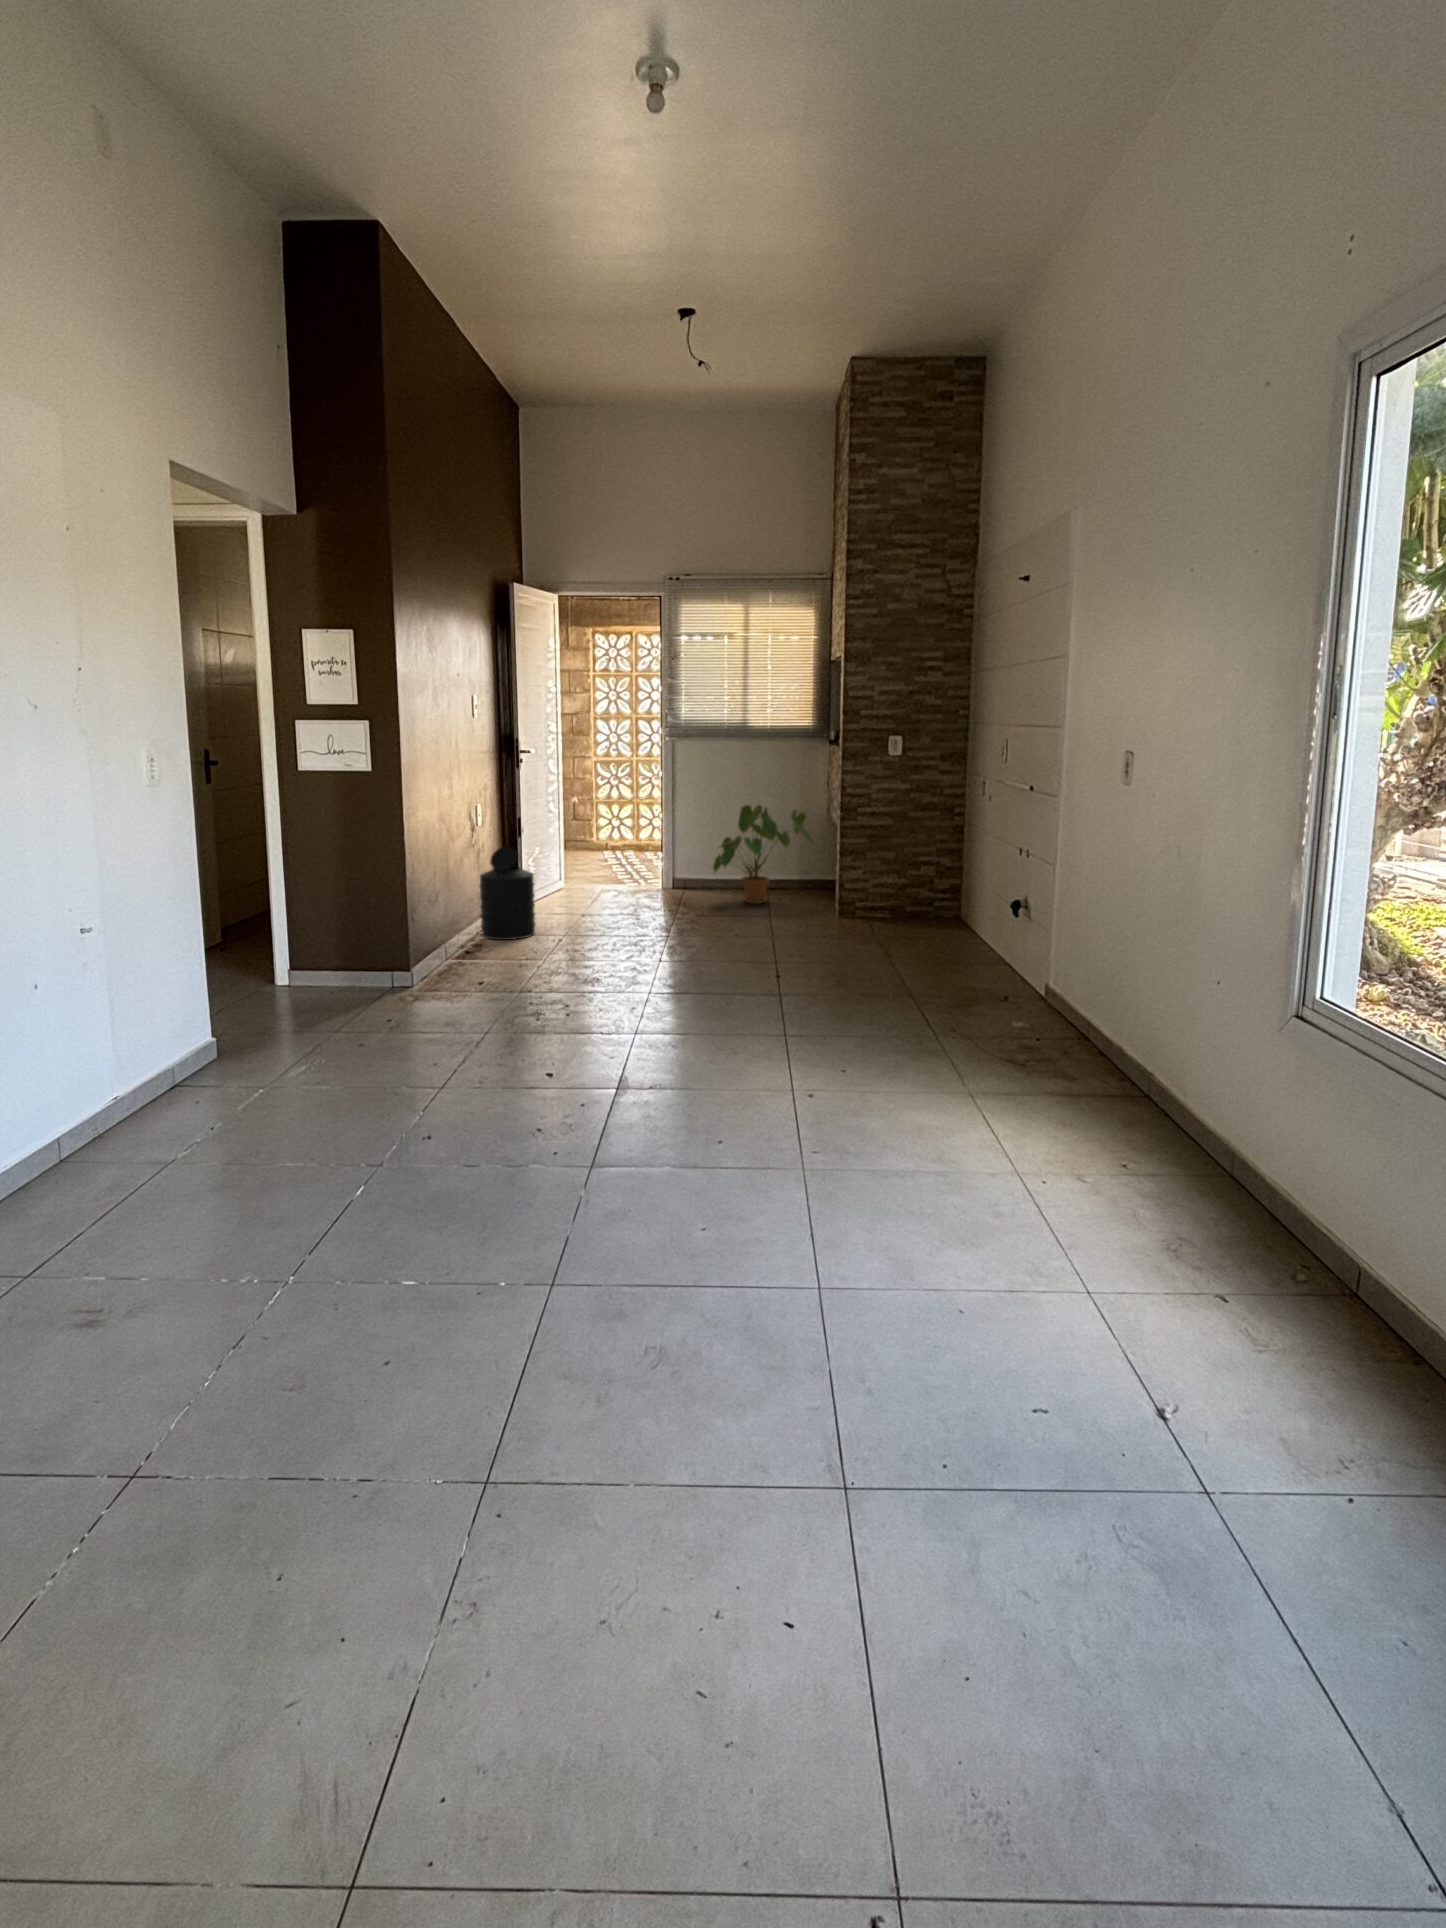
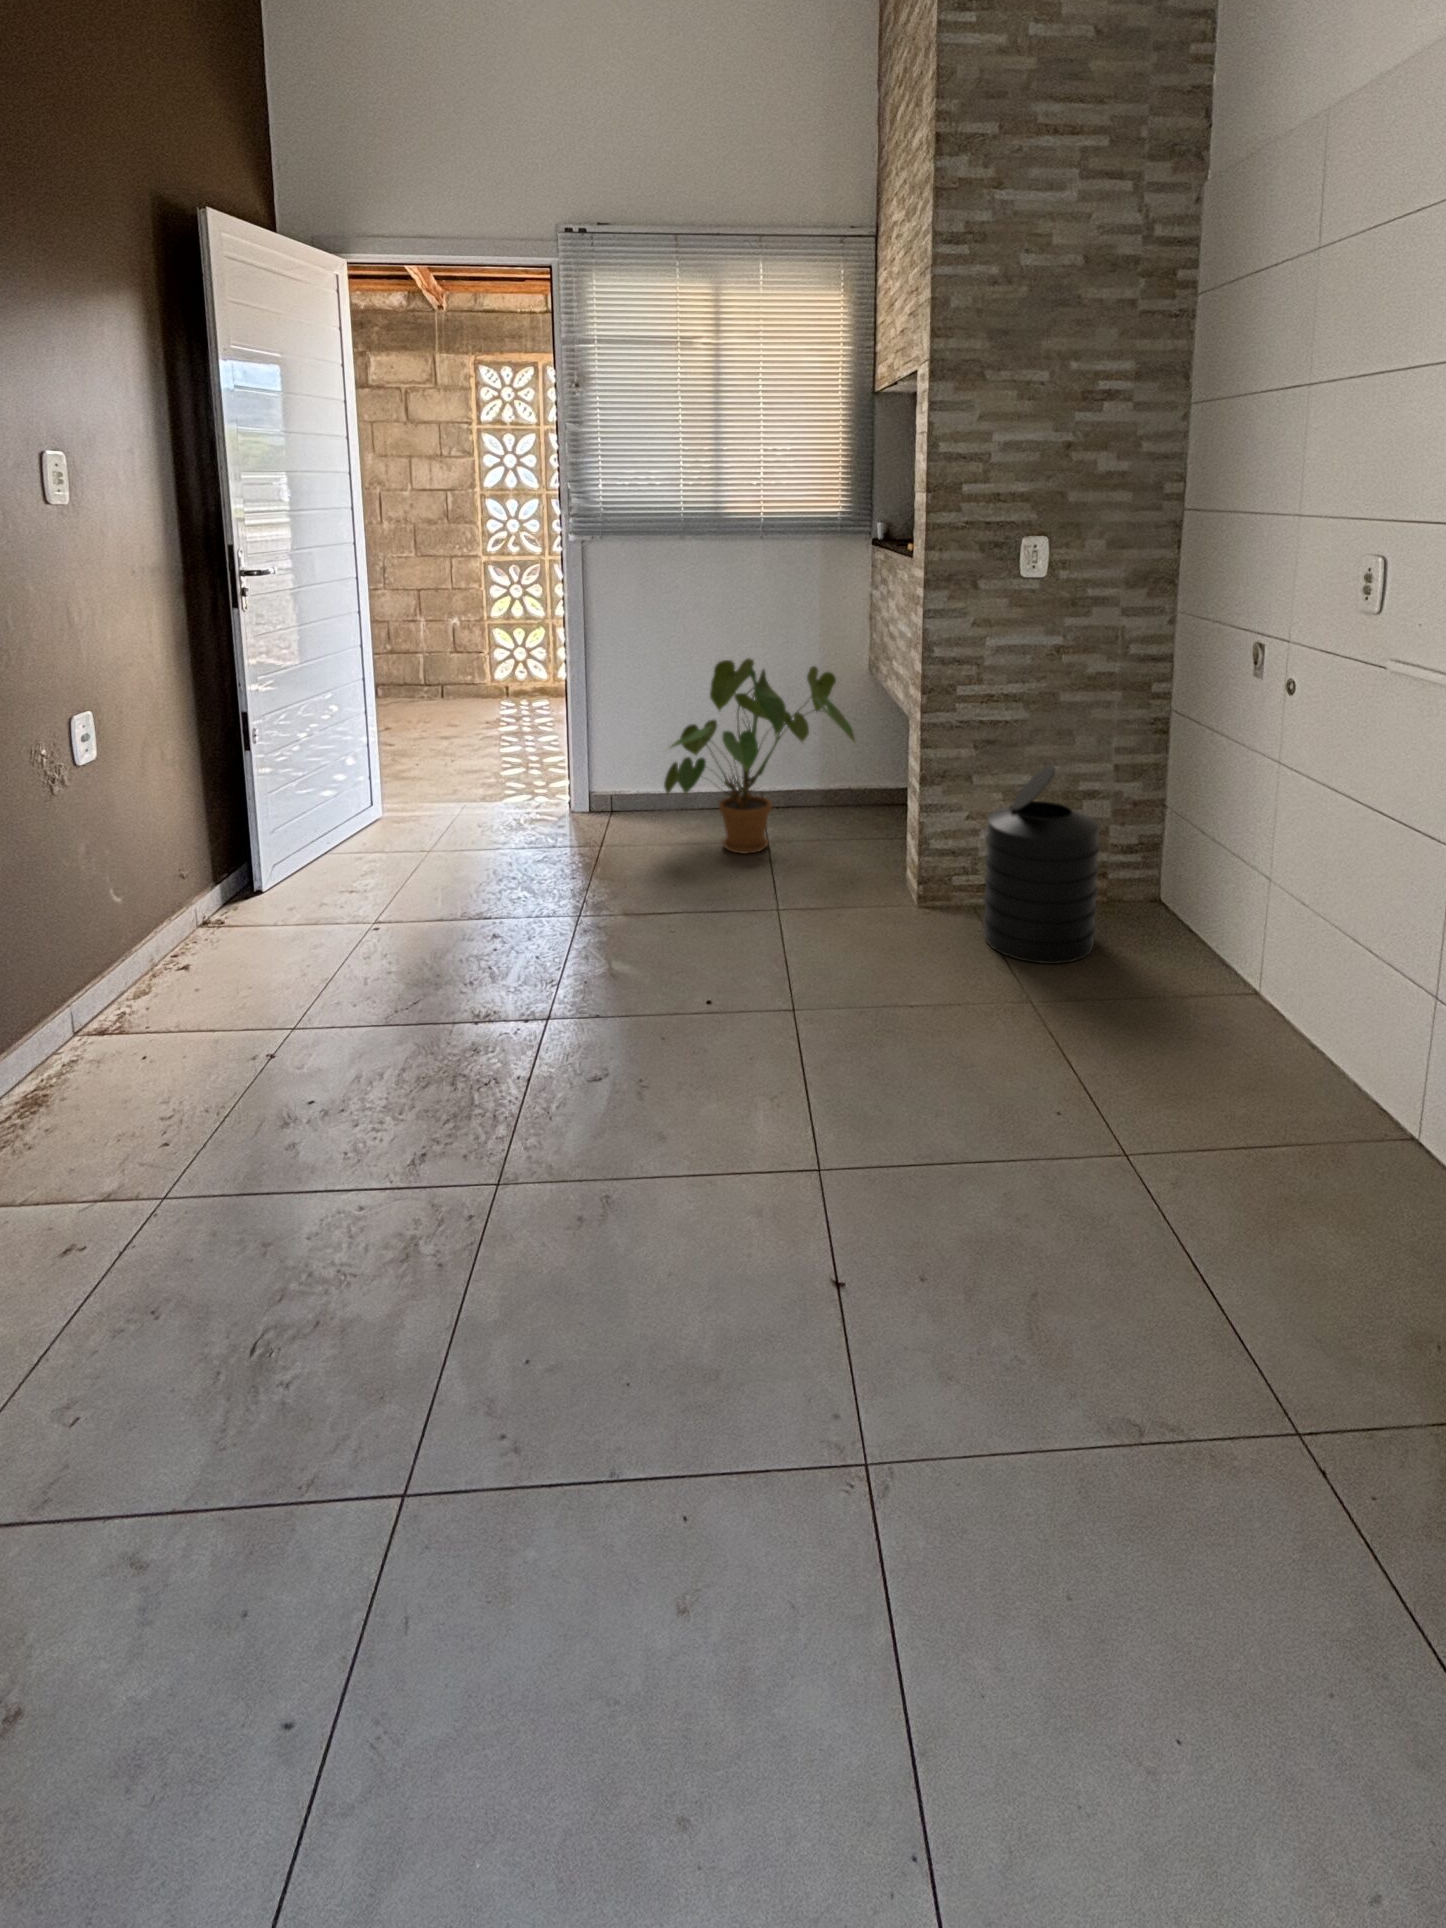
trash can: present [480,847,535,940] -> present [983,765,1100,964]

